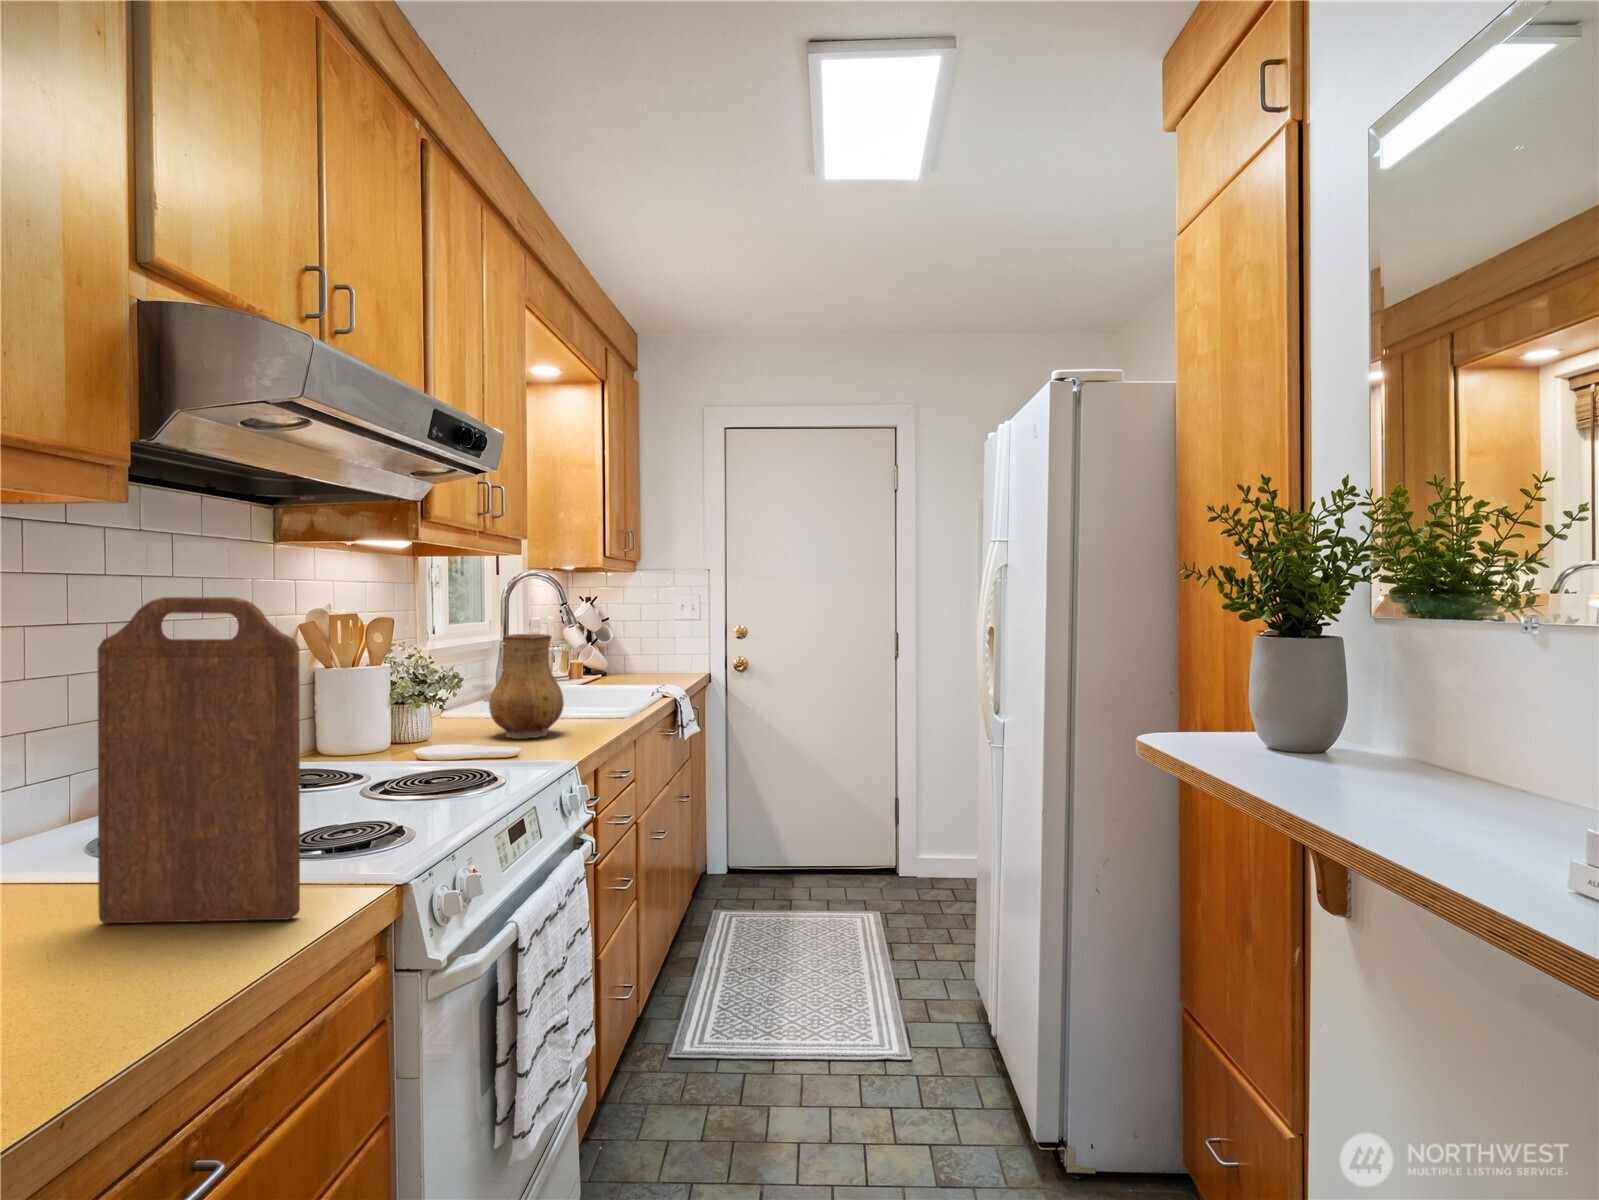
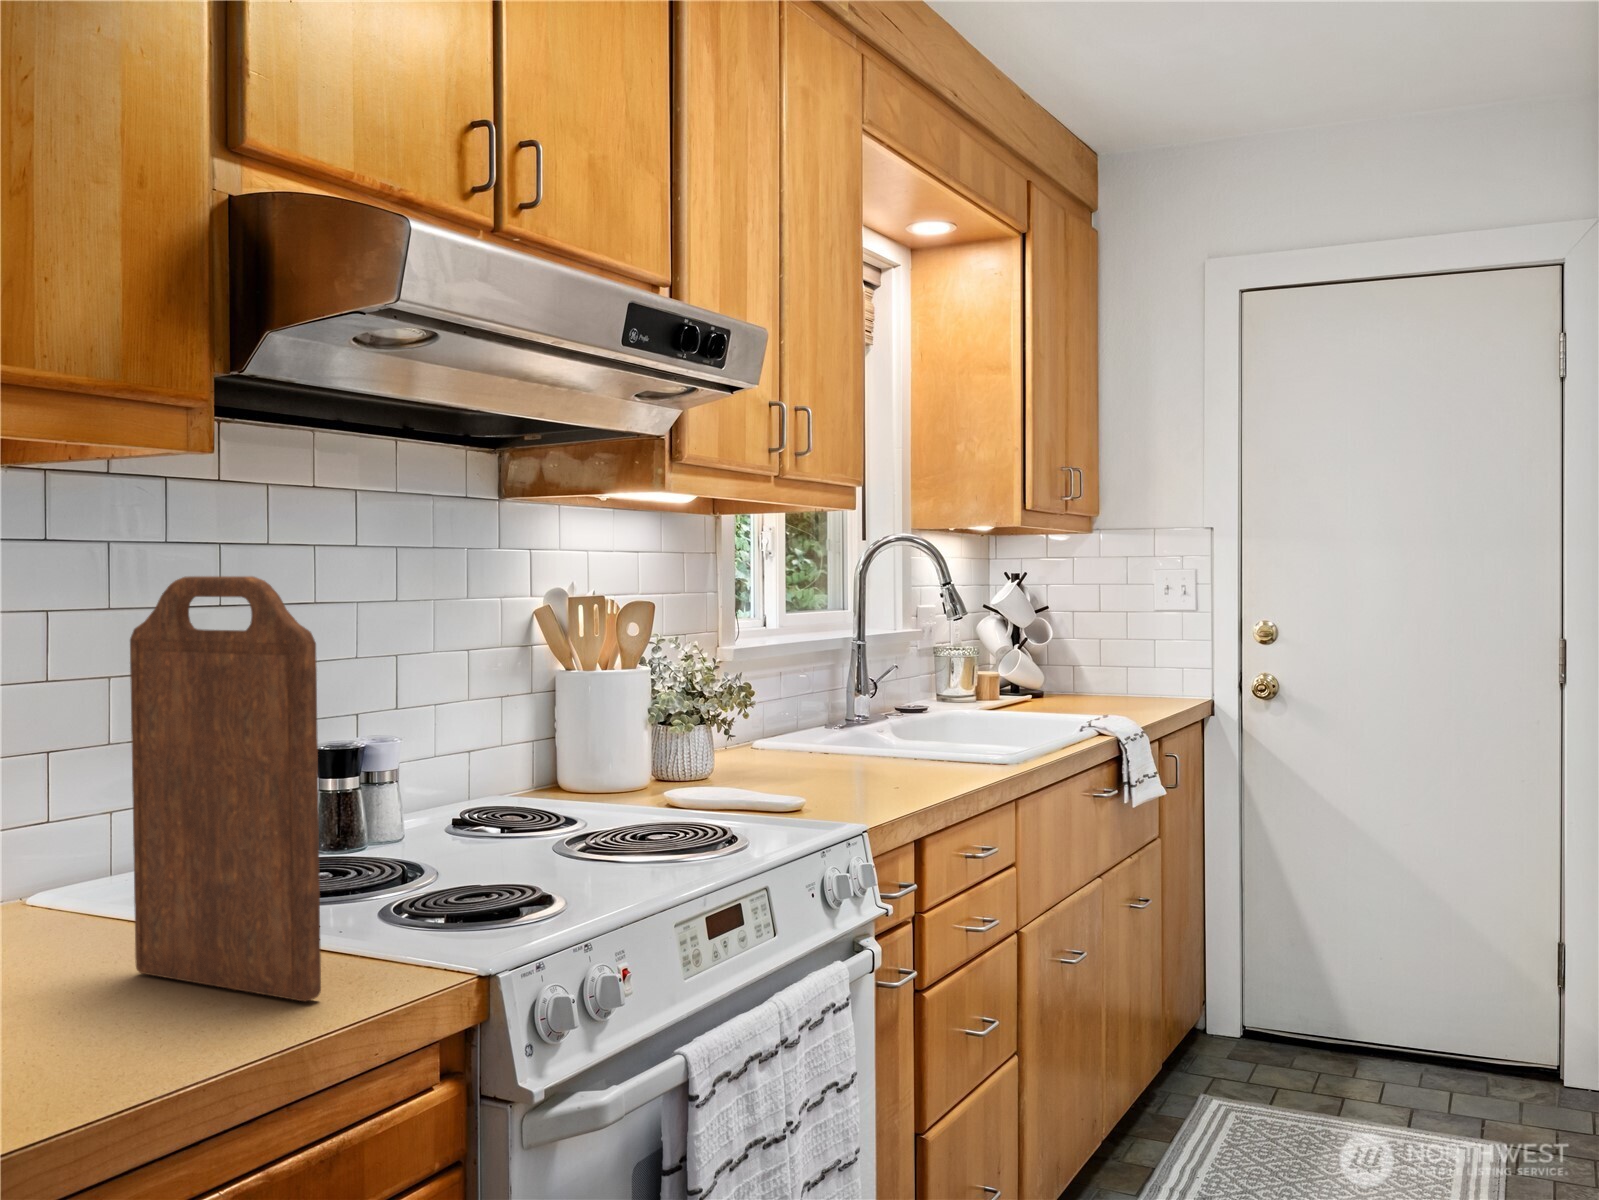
ceramic pitcher: present [489,634,564,739] -> none [777,628,884,786]

